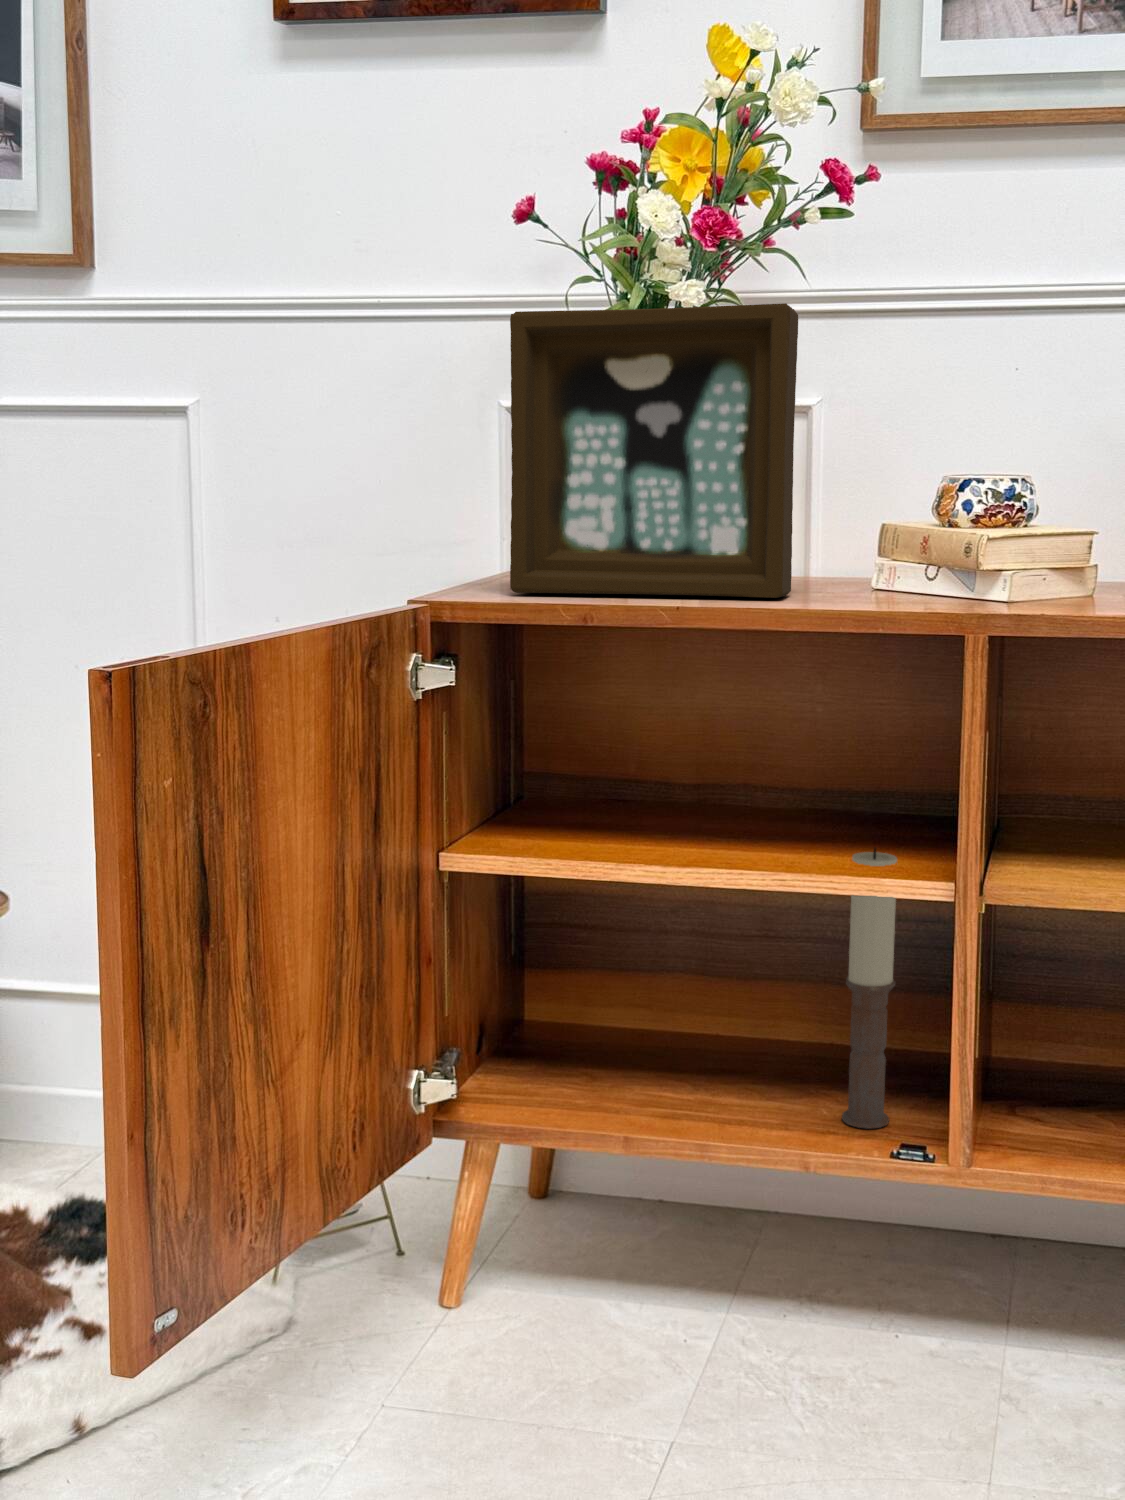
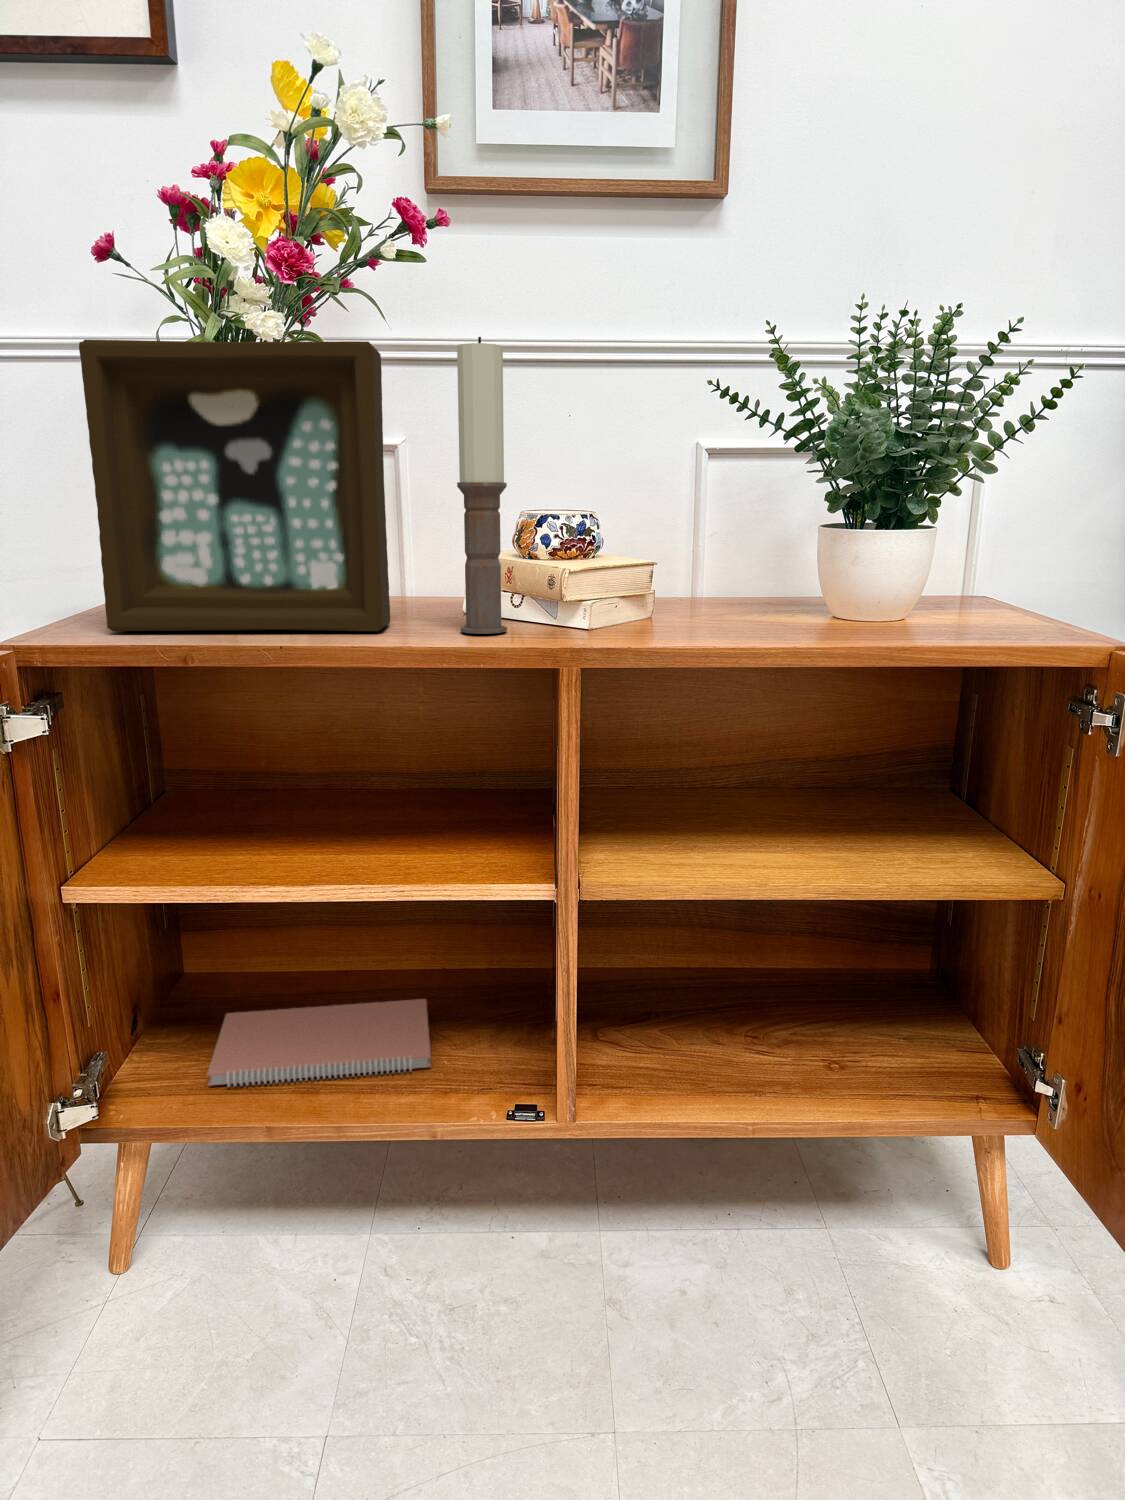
candle: present [842,847,897,1129] -> present [457,337,507,634]
notebook: none [563,1032,806,1105] -> present [207,999,431,1087]

